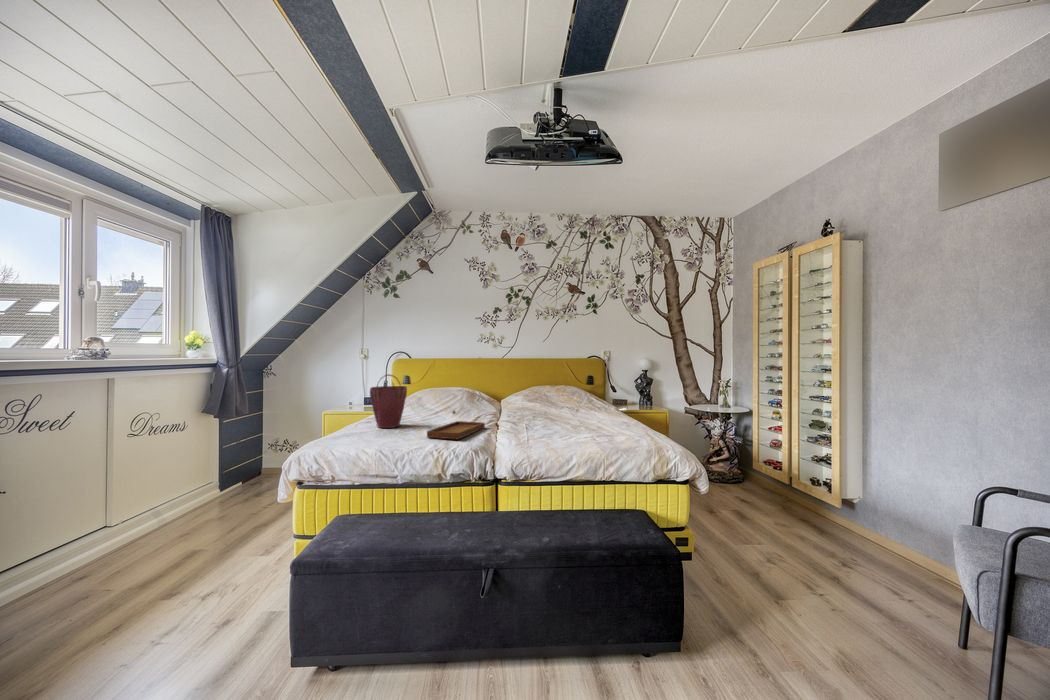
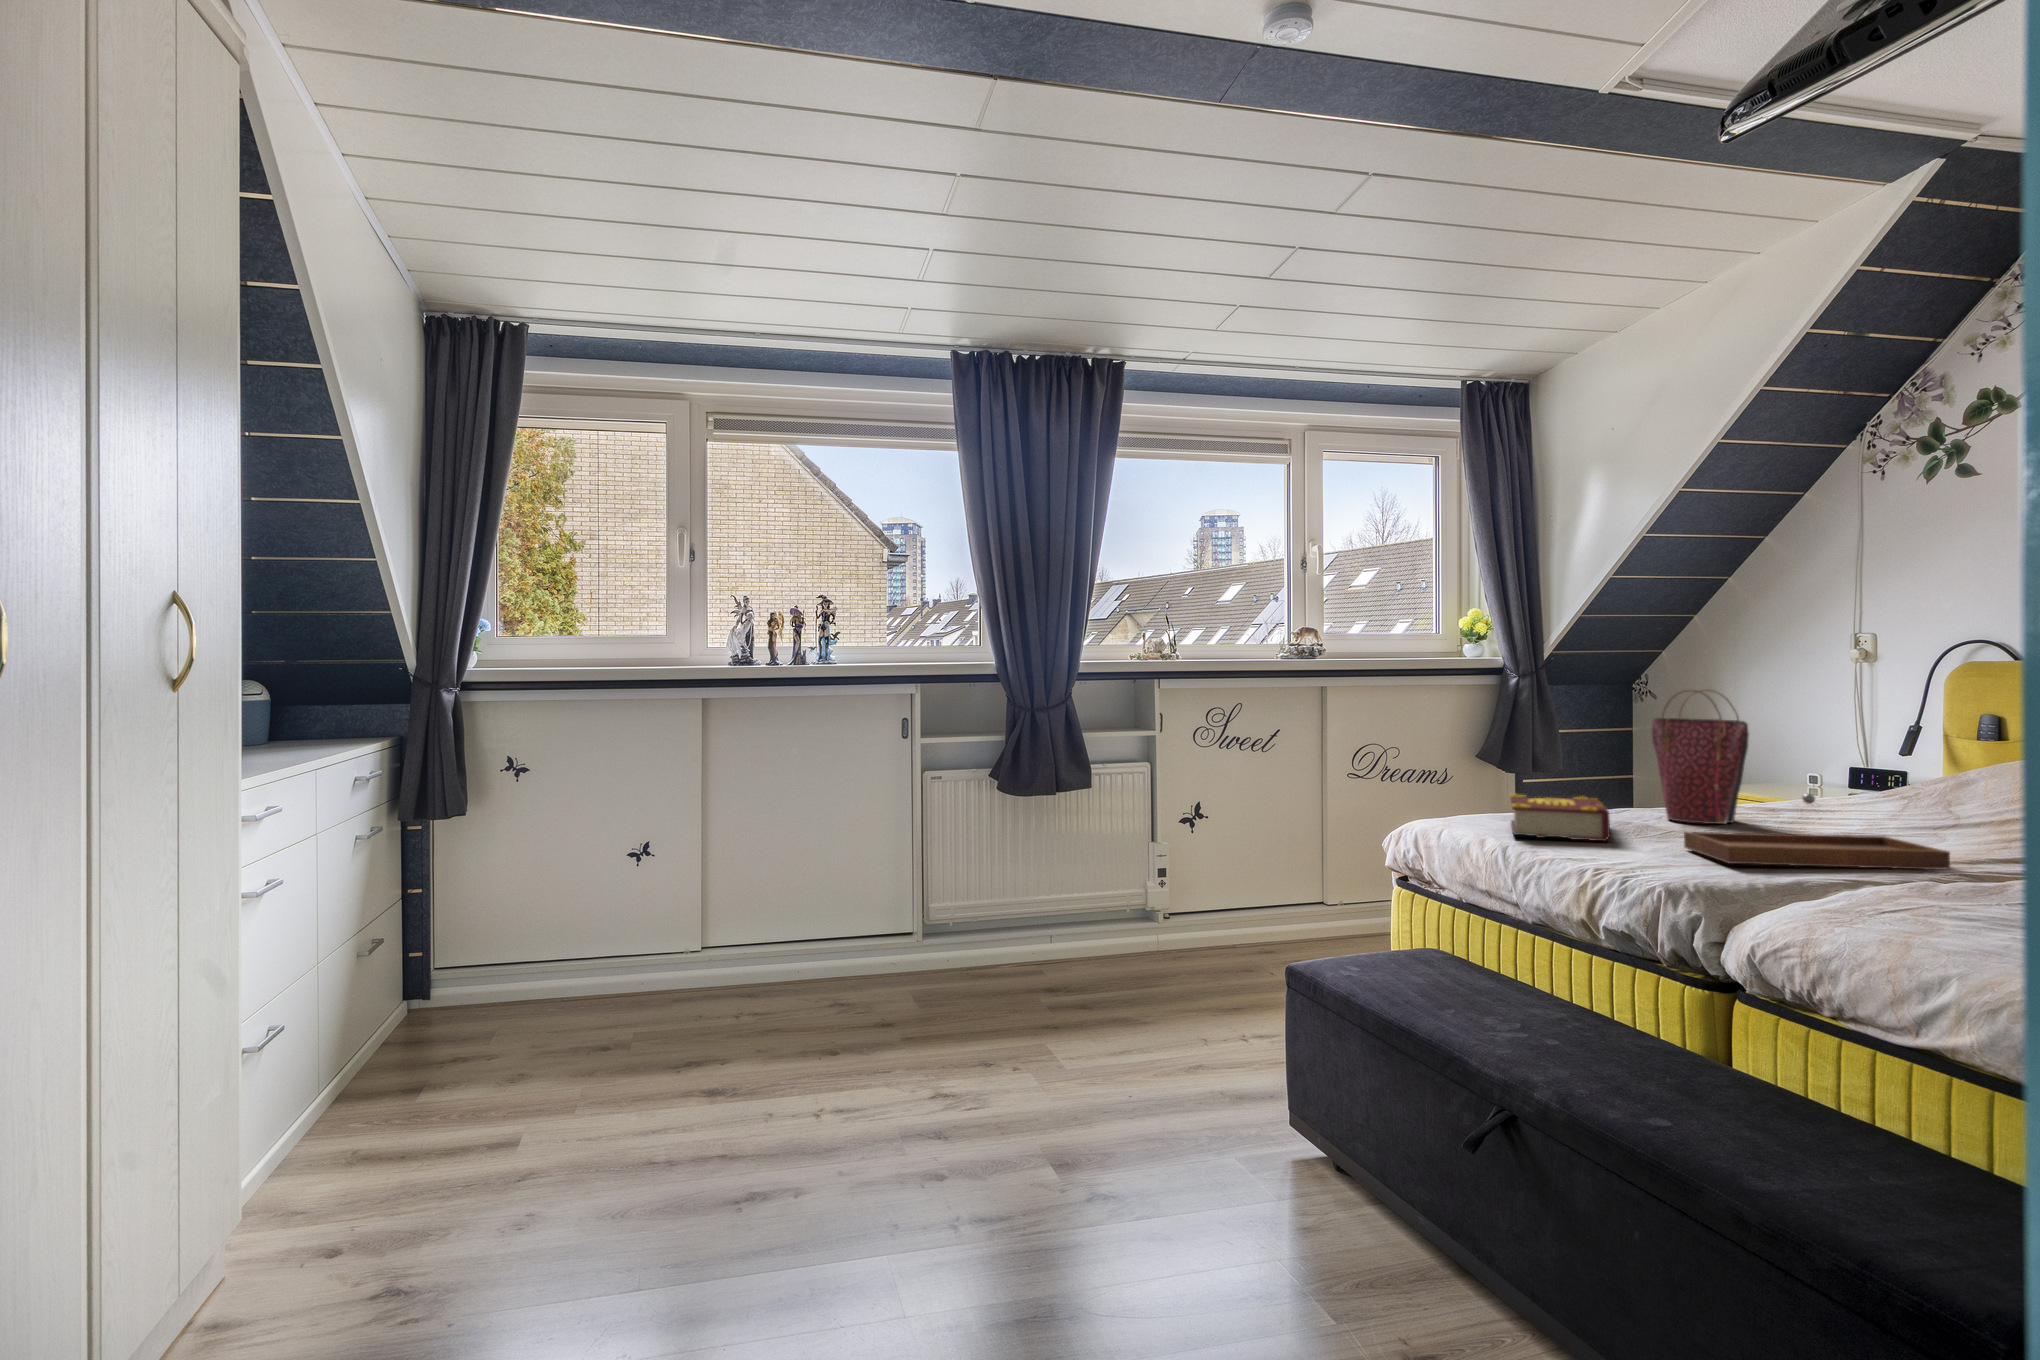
book: none [342,424,402,447] -> present [1510,794,1610,841]

